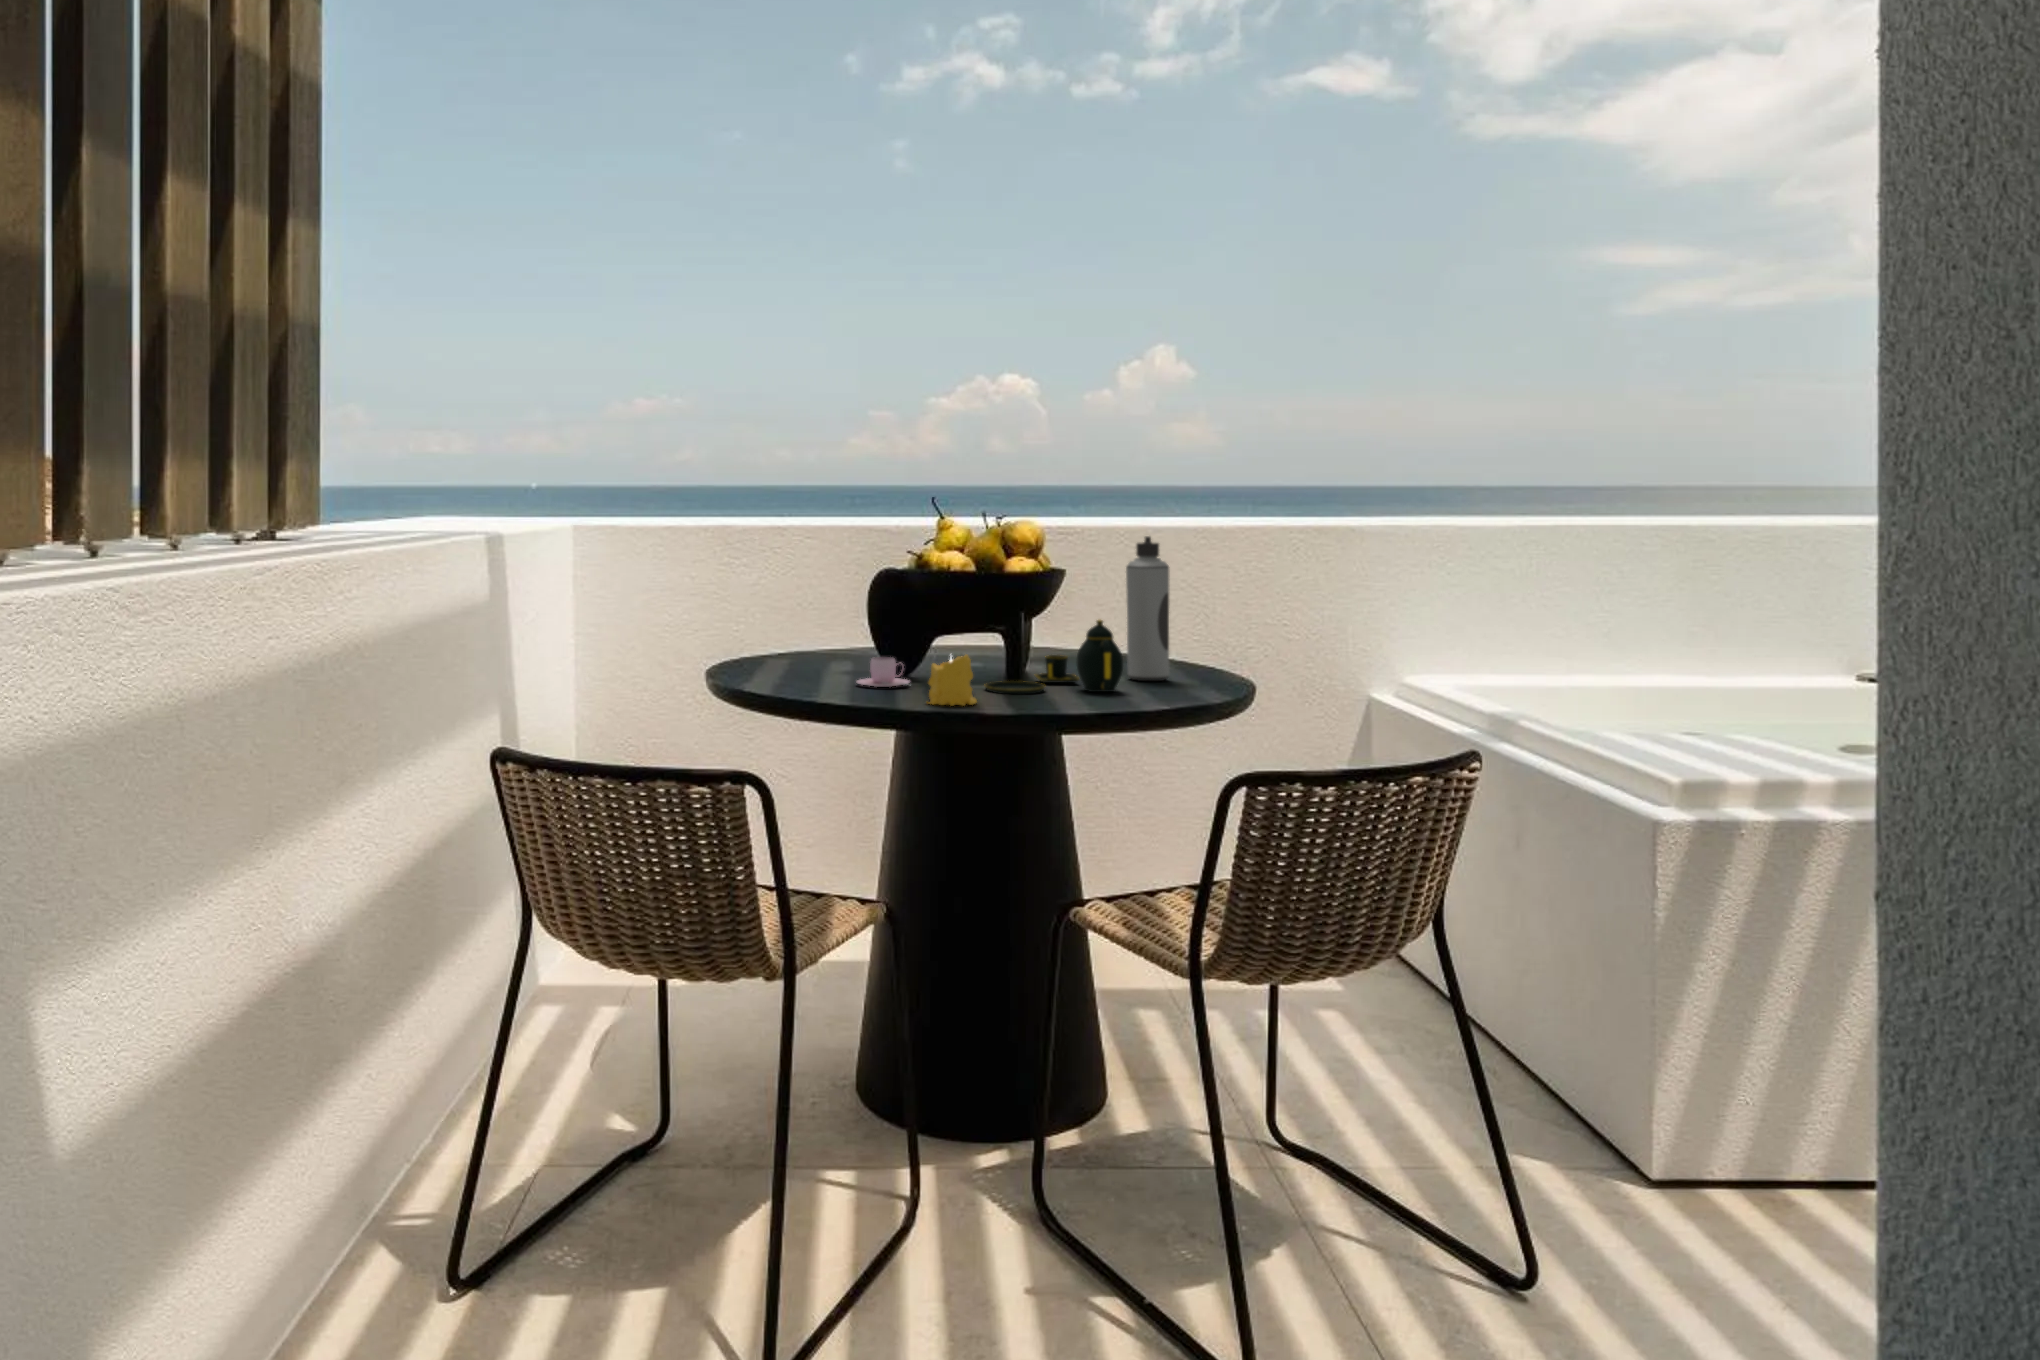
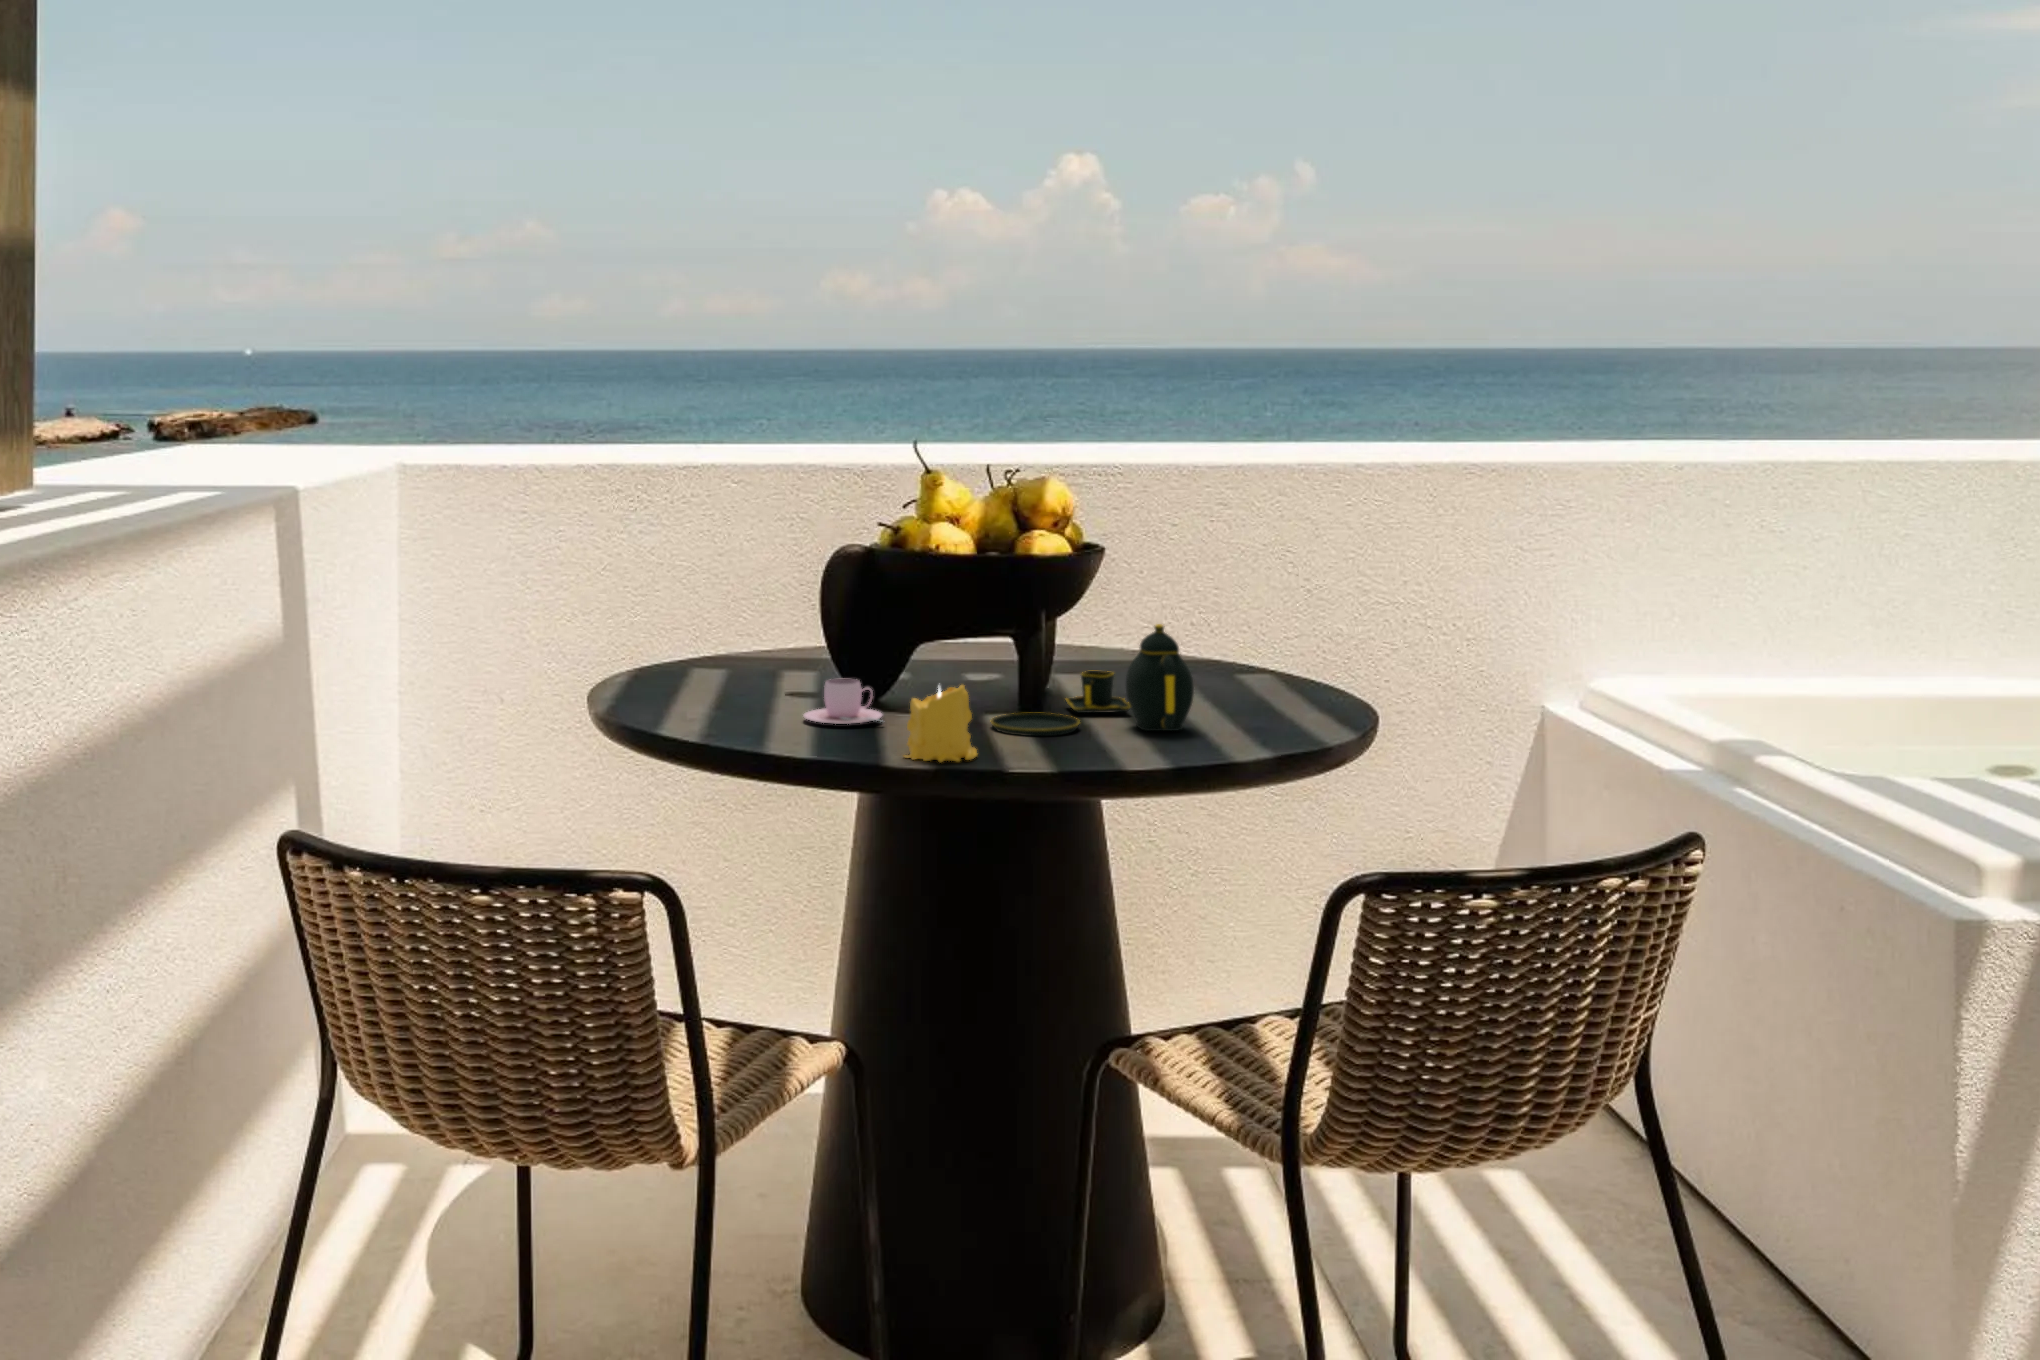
water bottle: present [1126,536,1169,681] -> none [1201,493,1264,707]

